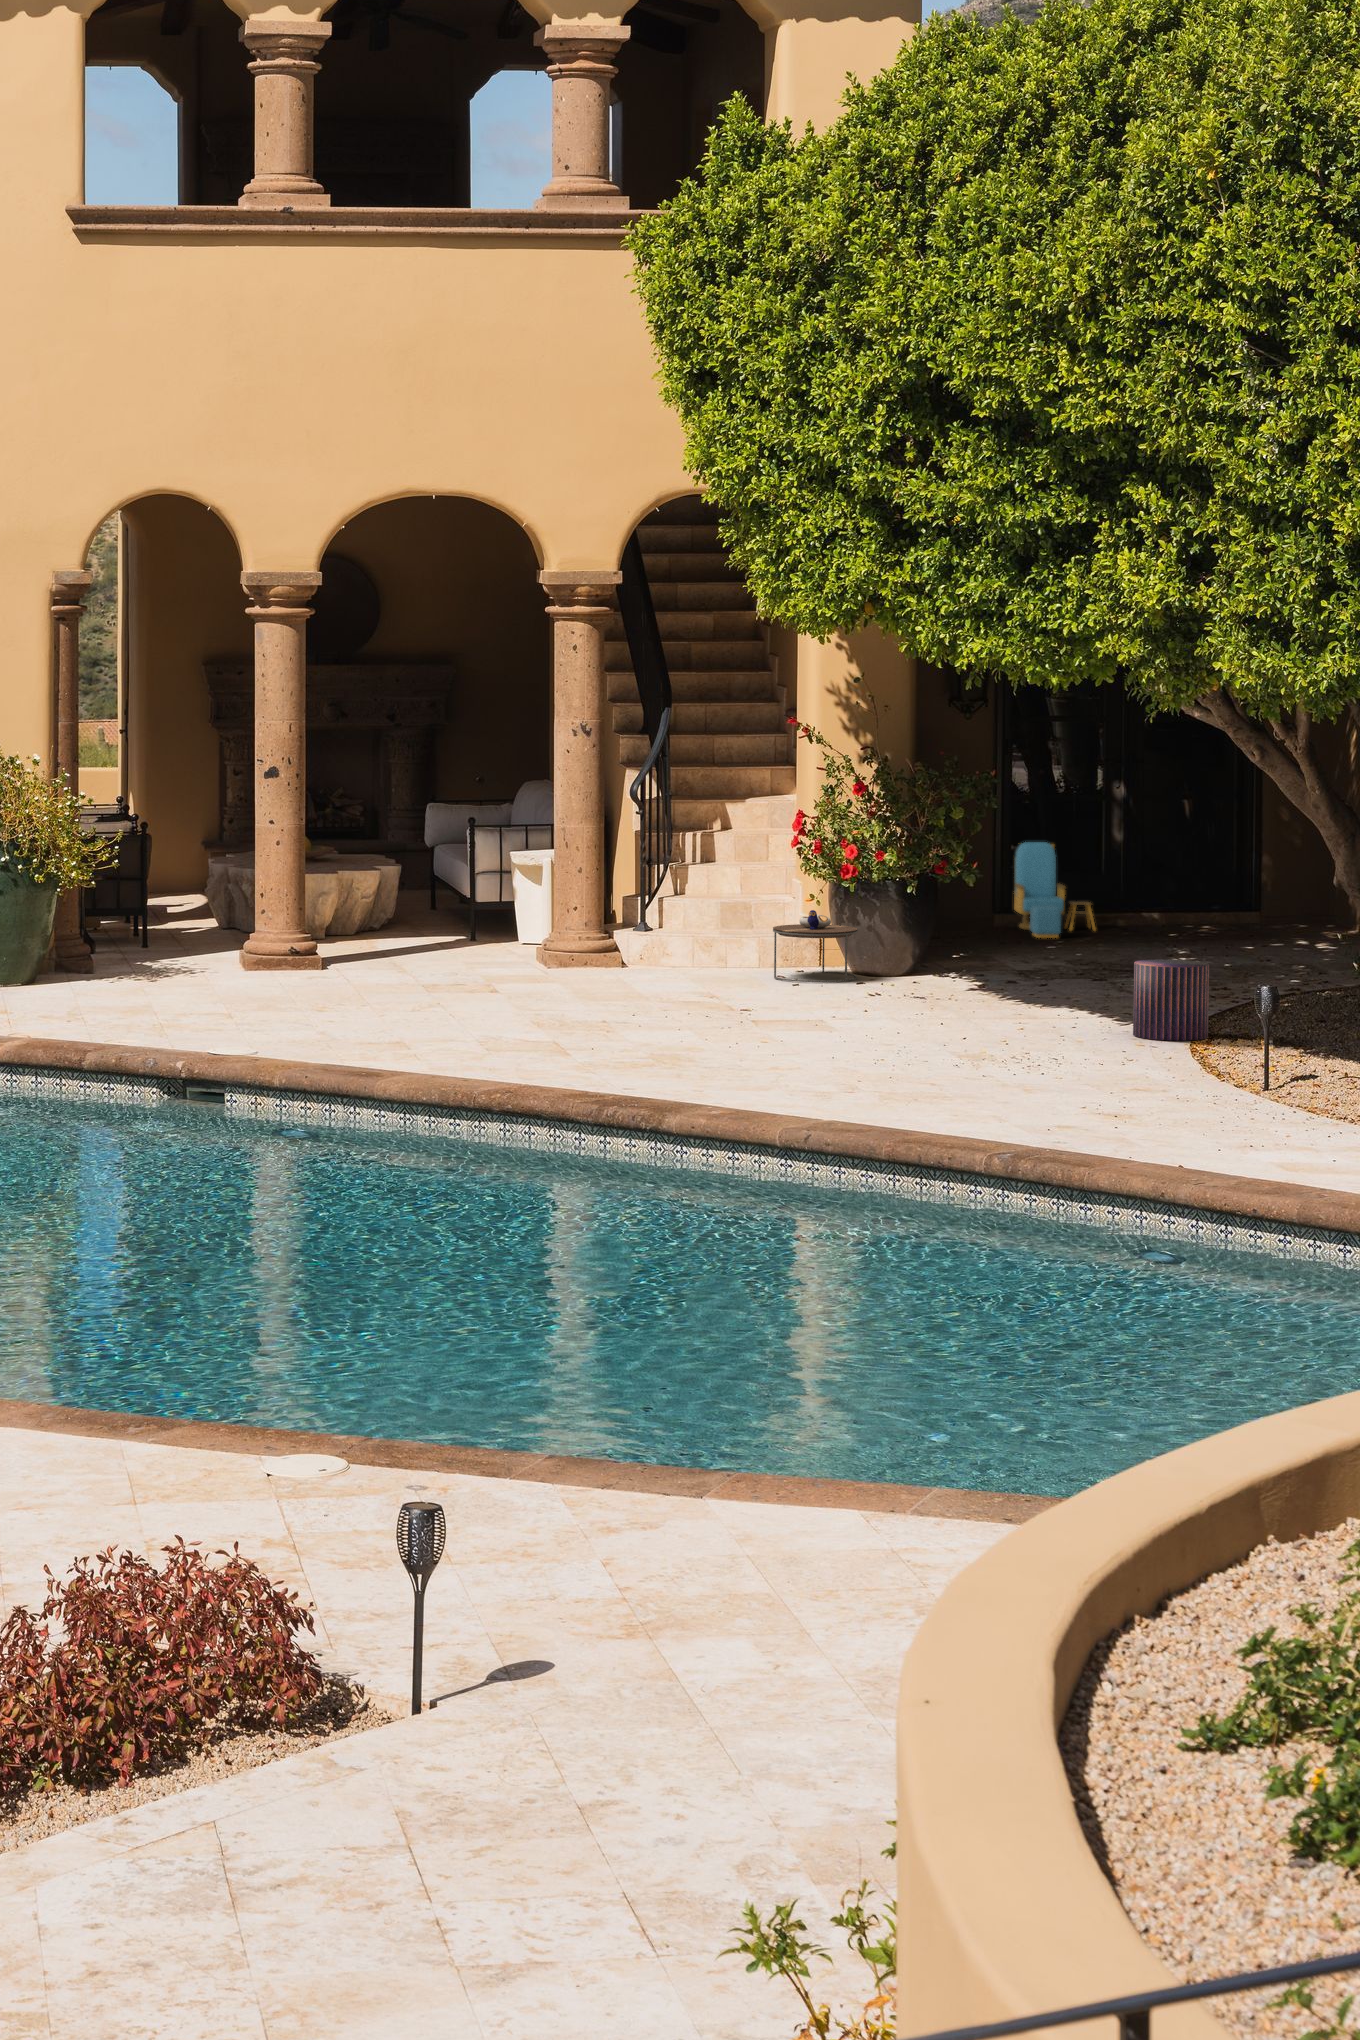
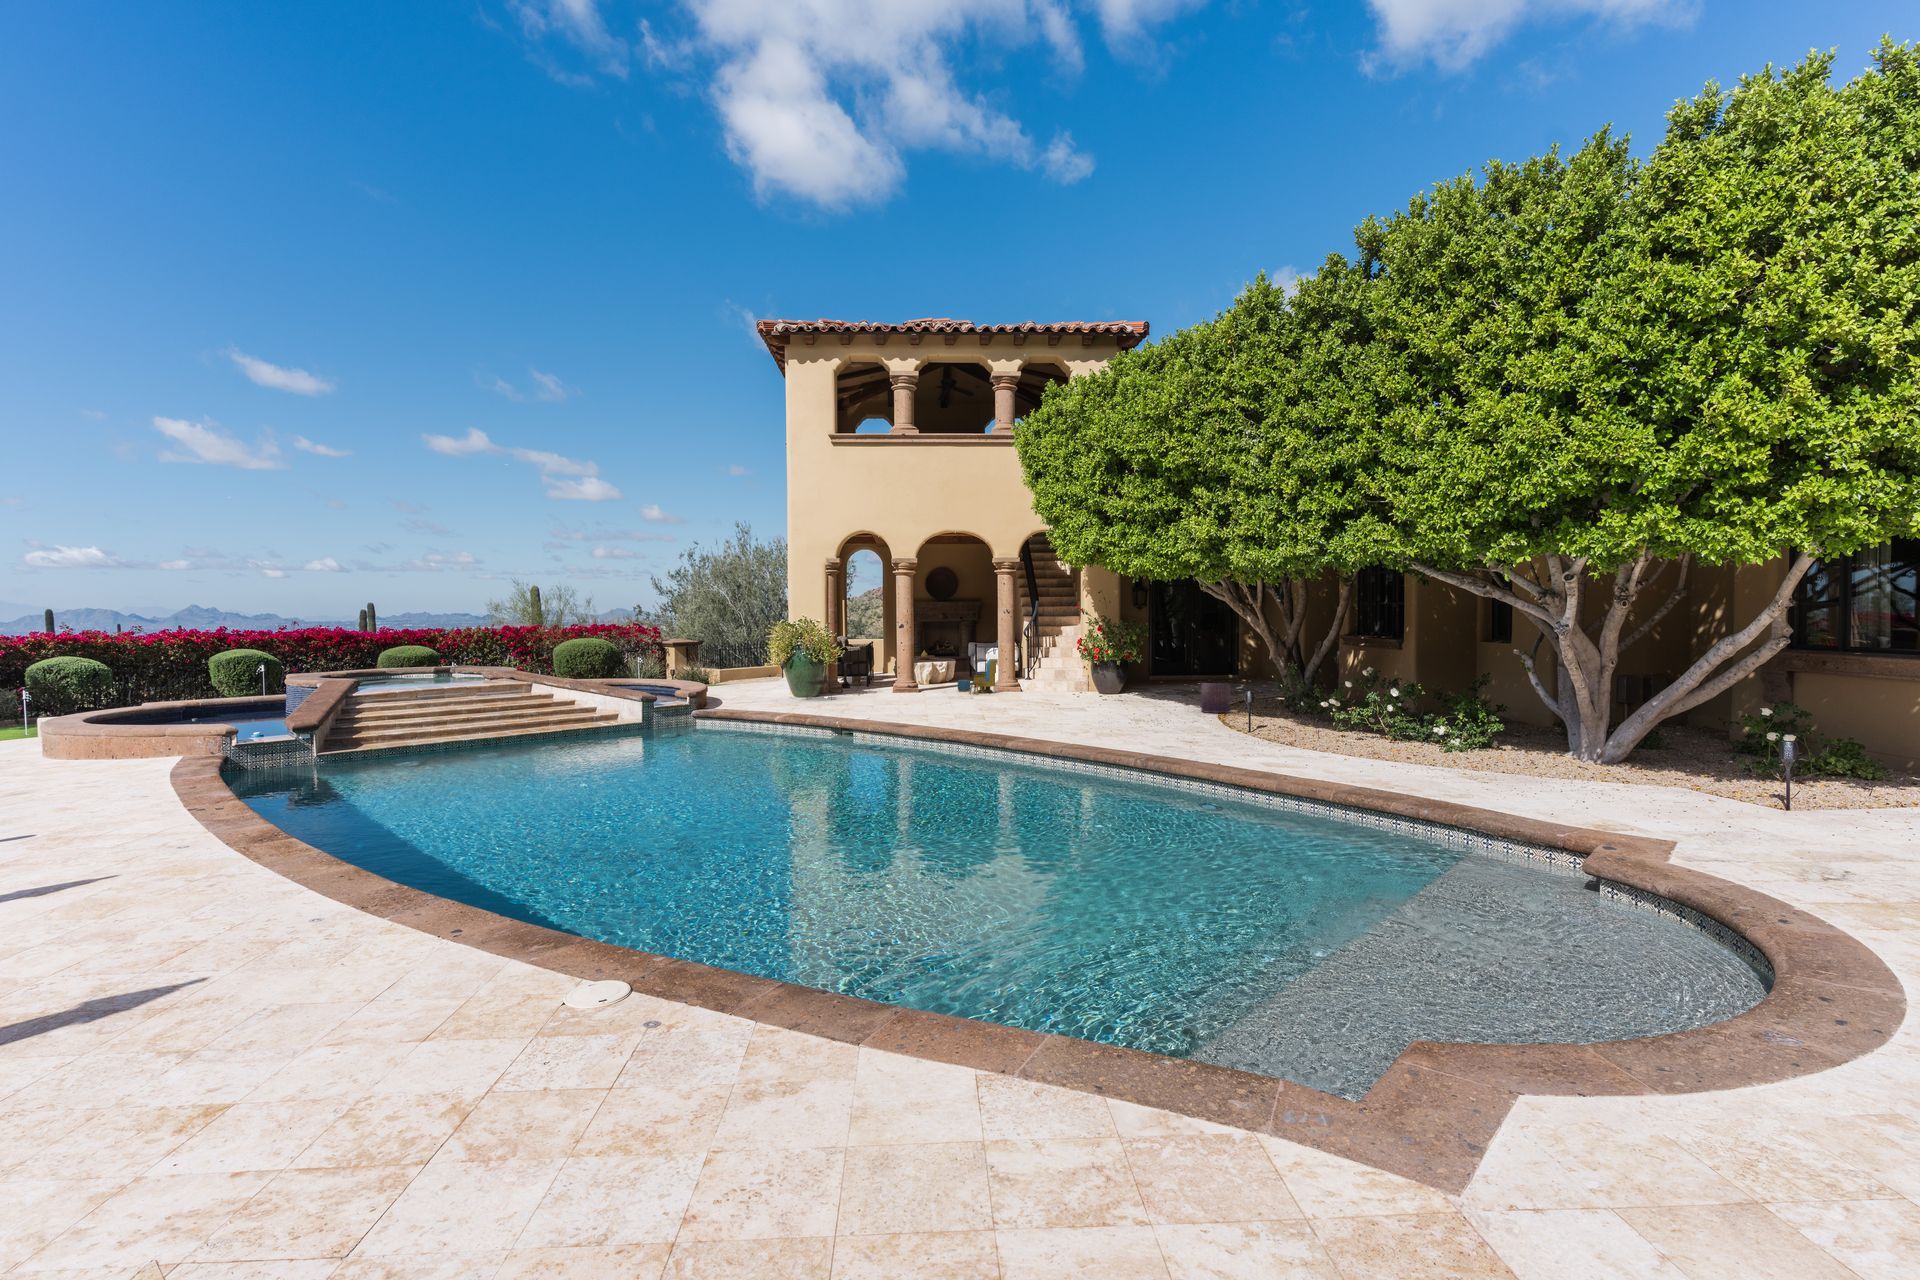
armchair: present [1014,842,1095,938] -> present [958,659,997,694]
side table: present [773,910,858,982] -> present [807,675,835,685]

